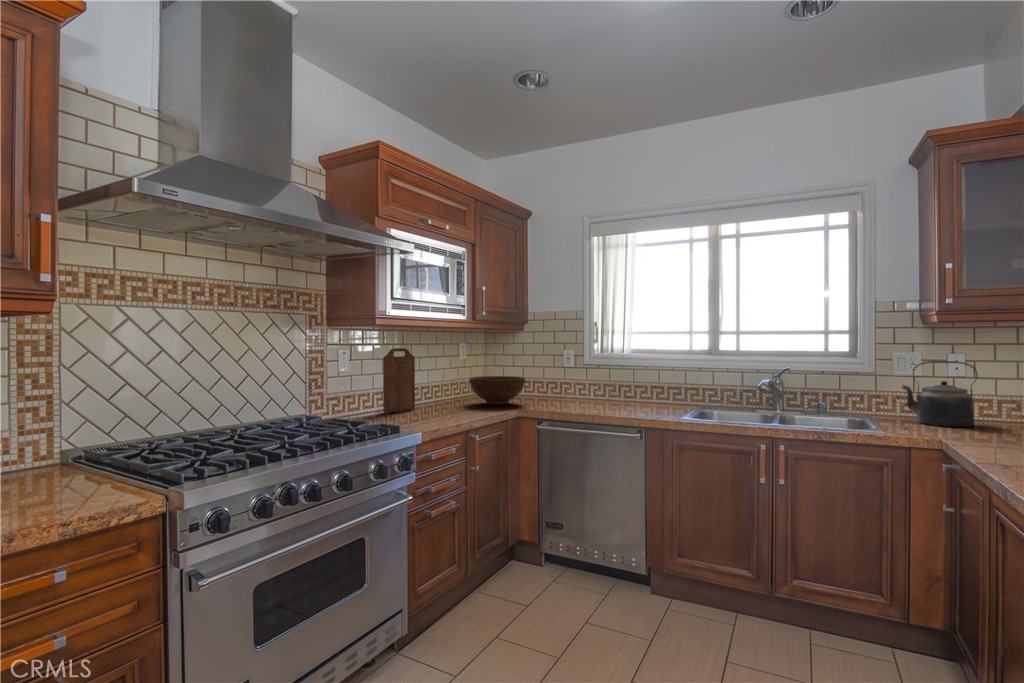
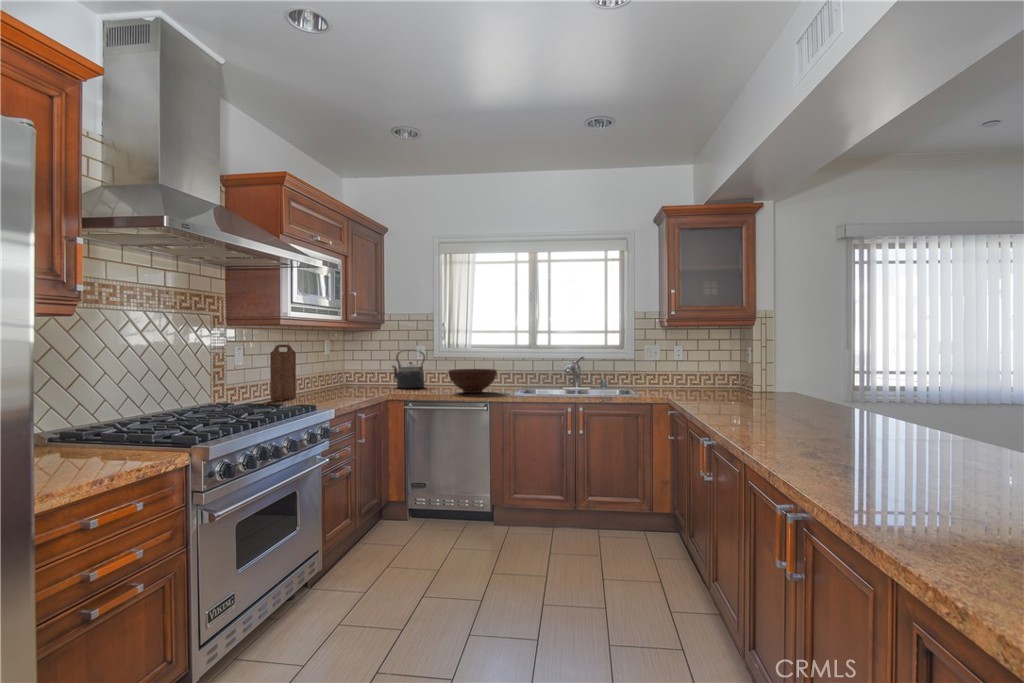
kettle: present [902,361,978,427] -> present [392,350,425,388]
fruit bowl: present [469,376,526,405] -> present [448,369,497,393]

